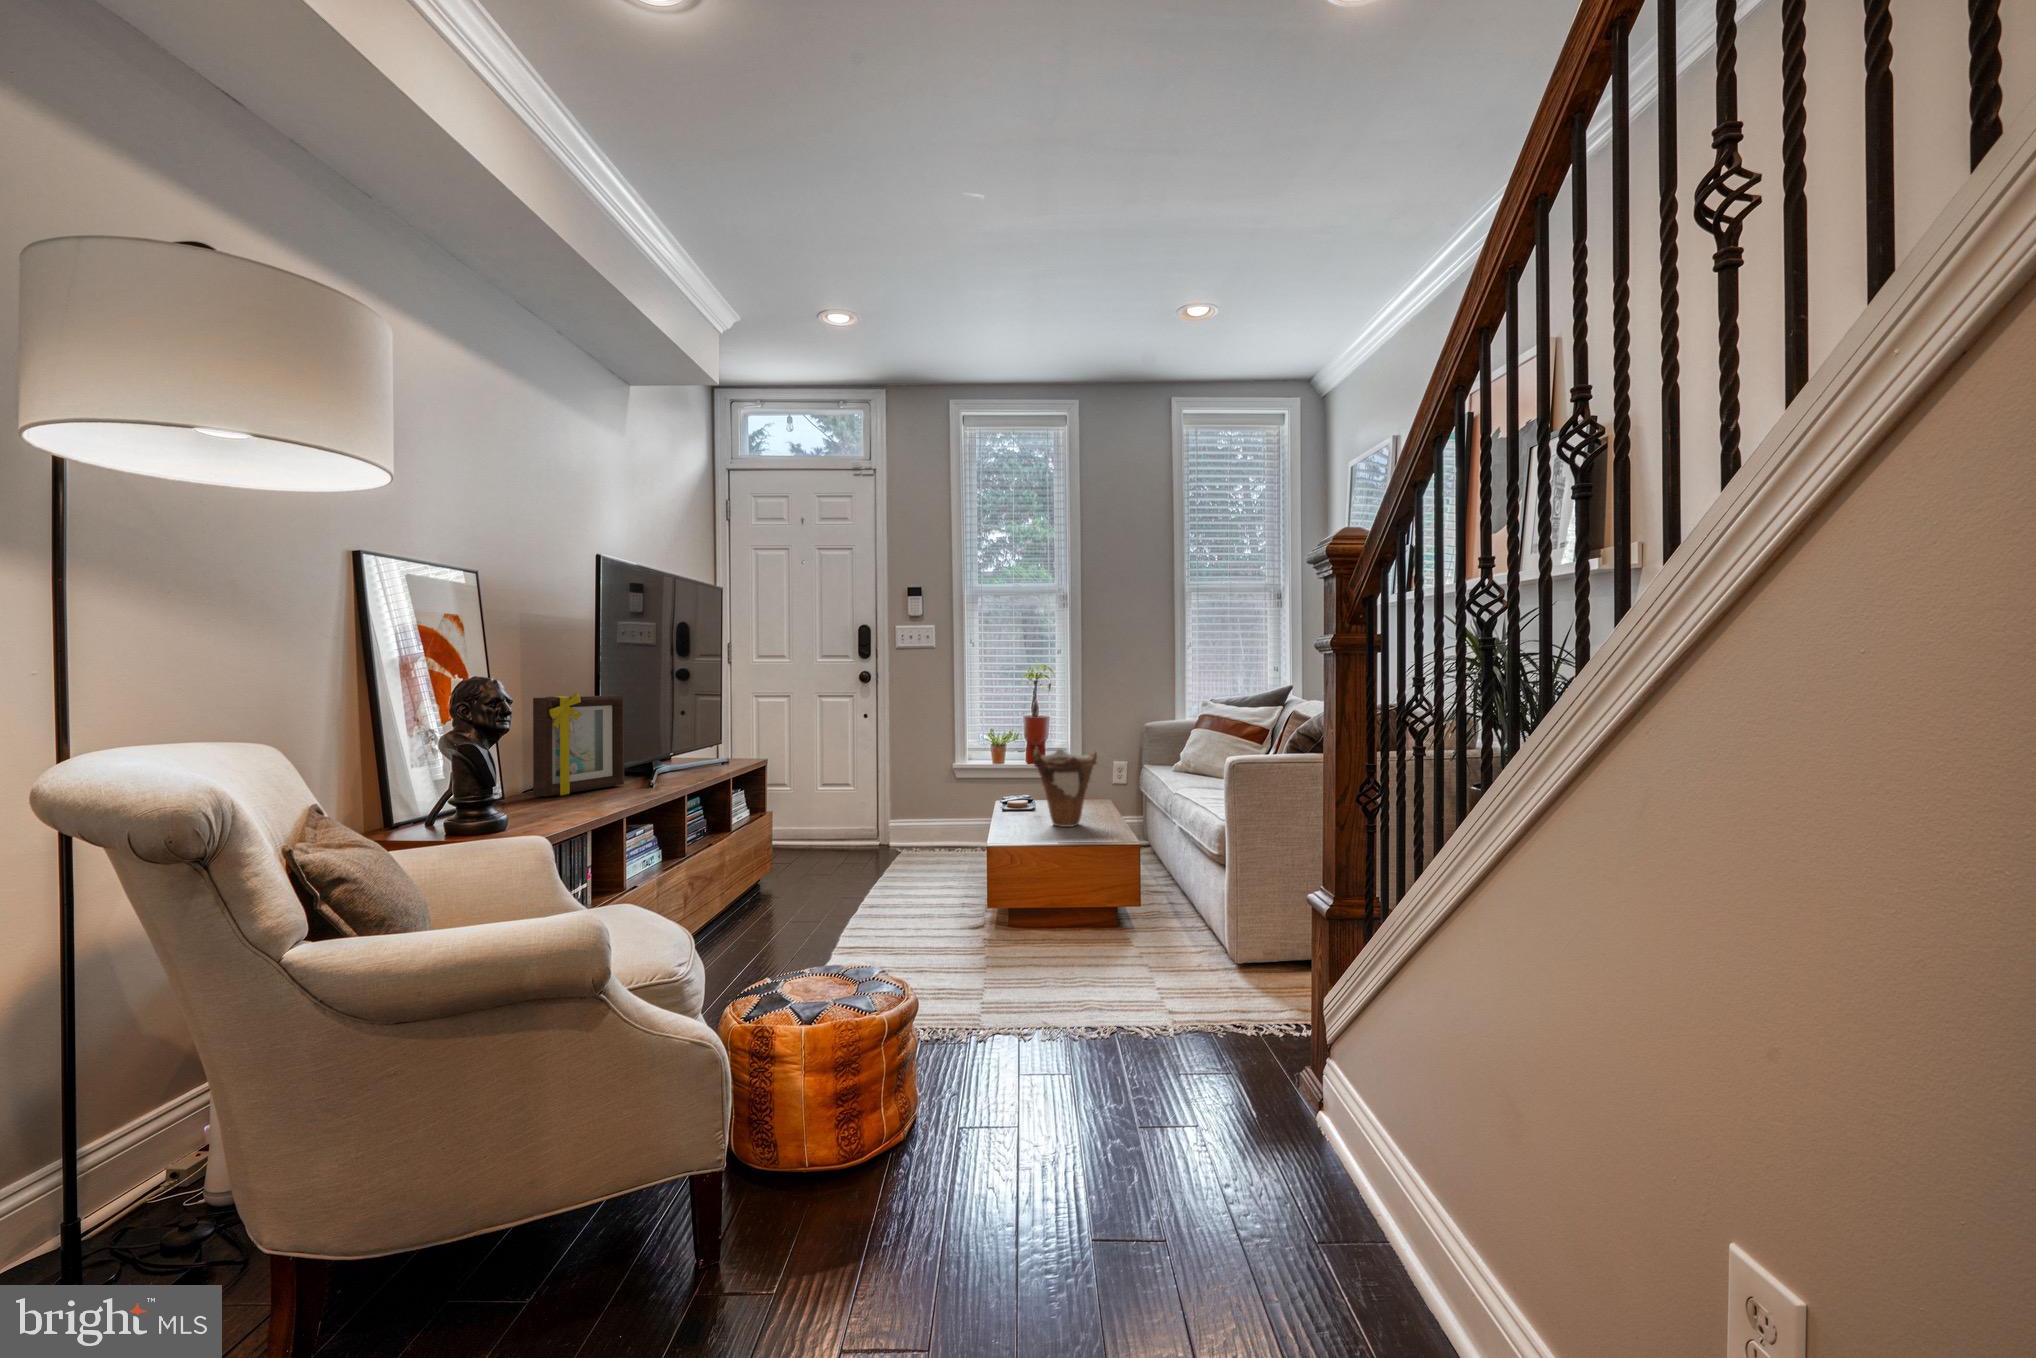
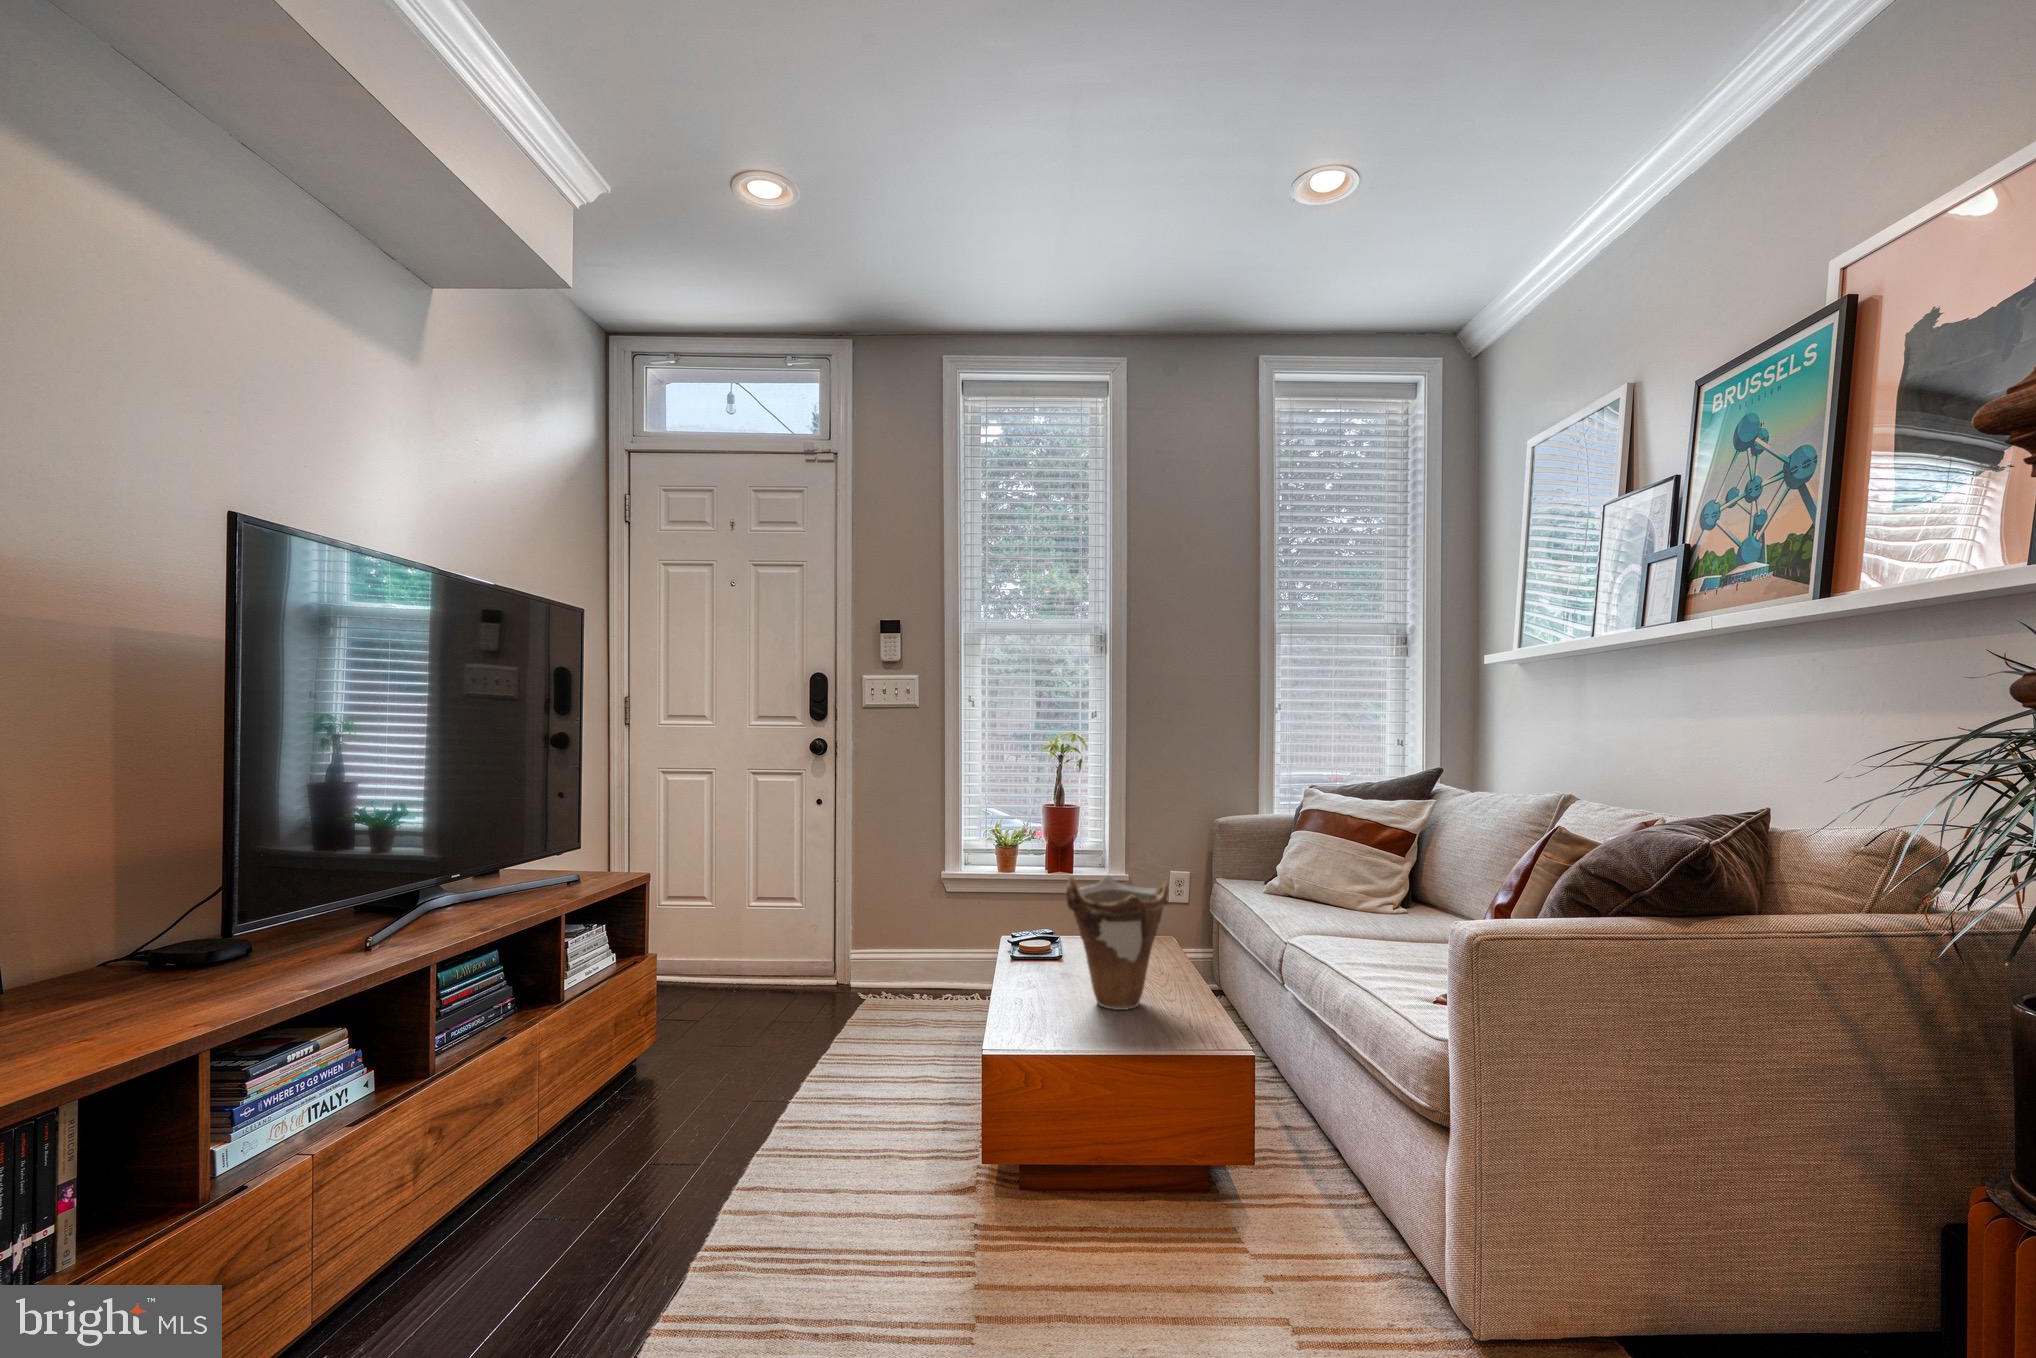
picture frame: present [533,693,624,796] -> none [152,796,362,993]

